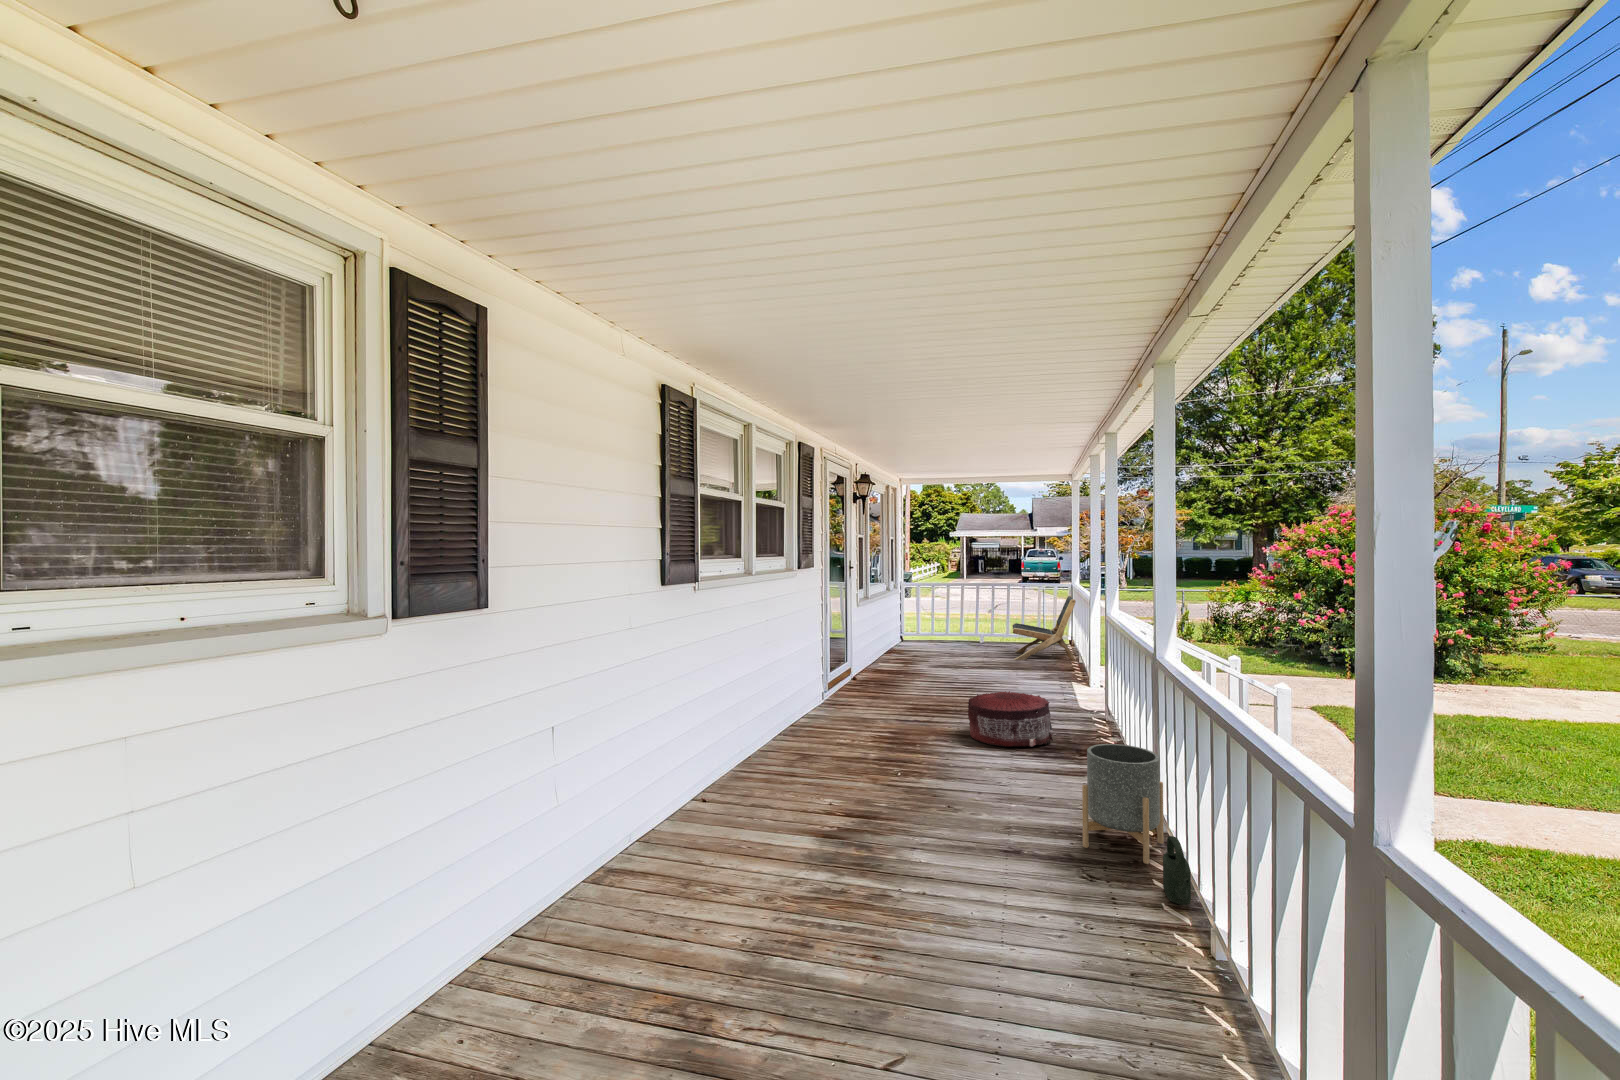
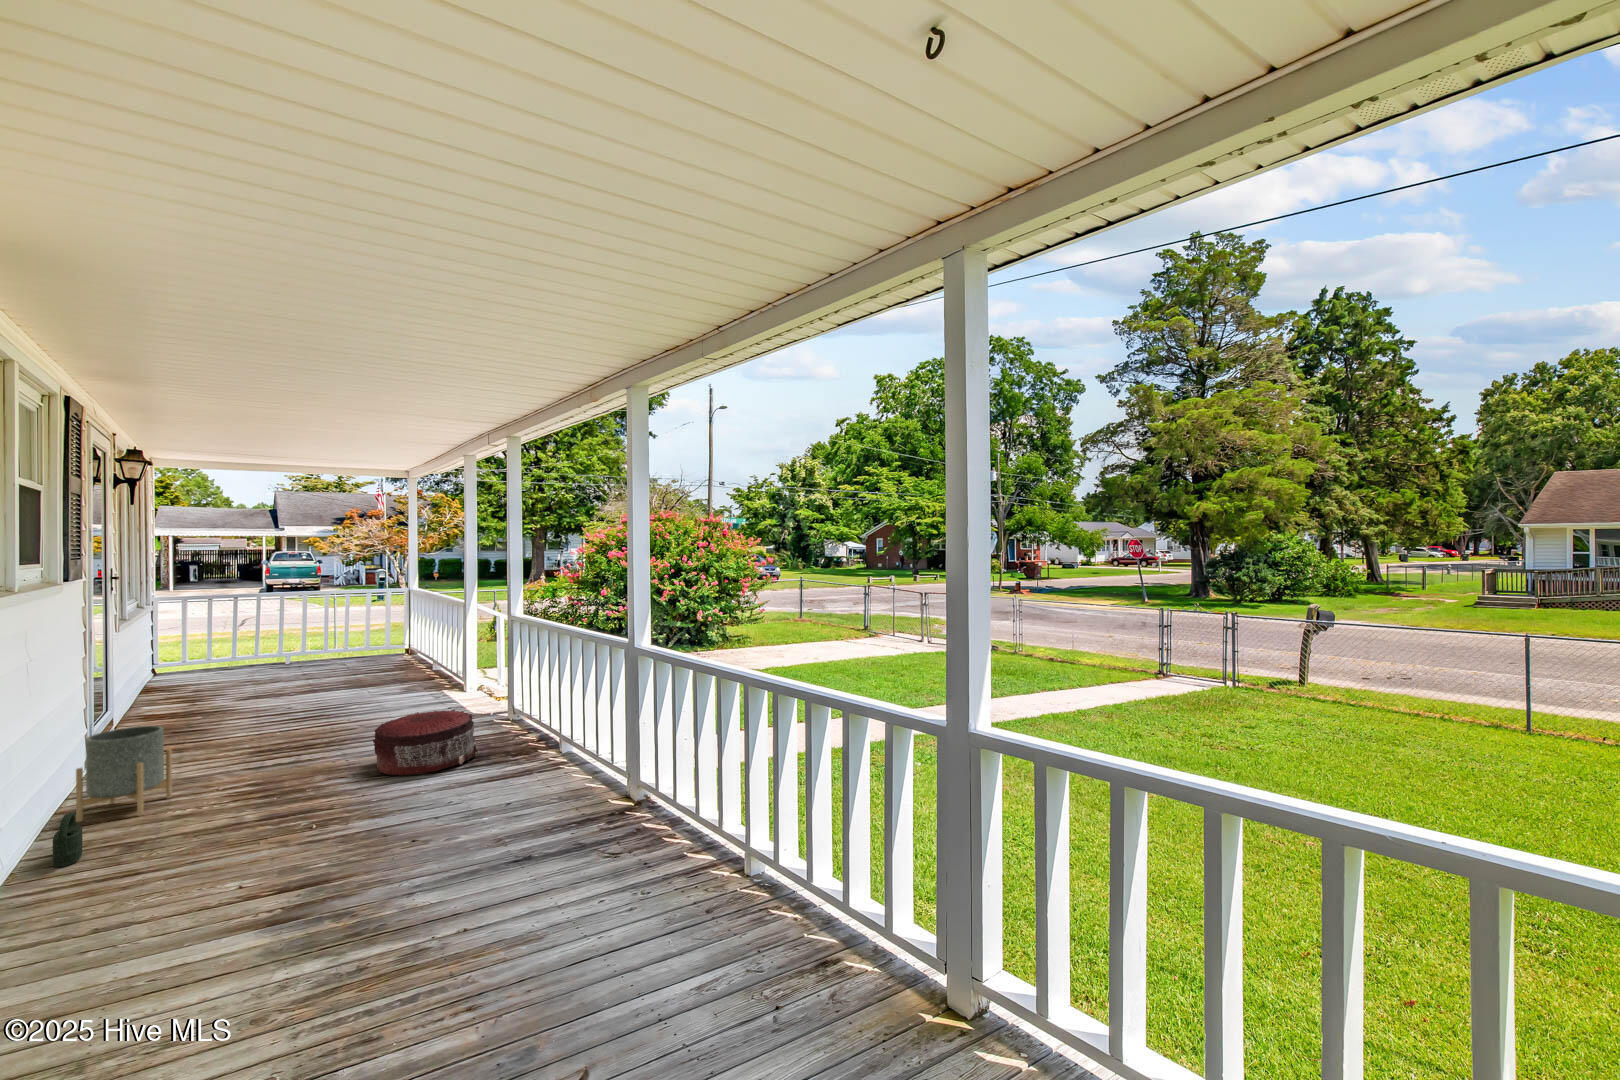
lounge chair: present [1012,596,1077,662] -> none [339,602,425,680]
planter: present [1082,744,1164,864] -> present [76,726,172,822]
watering can: present [1163,836,1191,905] -> present [53,812,83,867]

